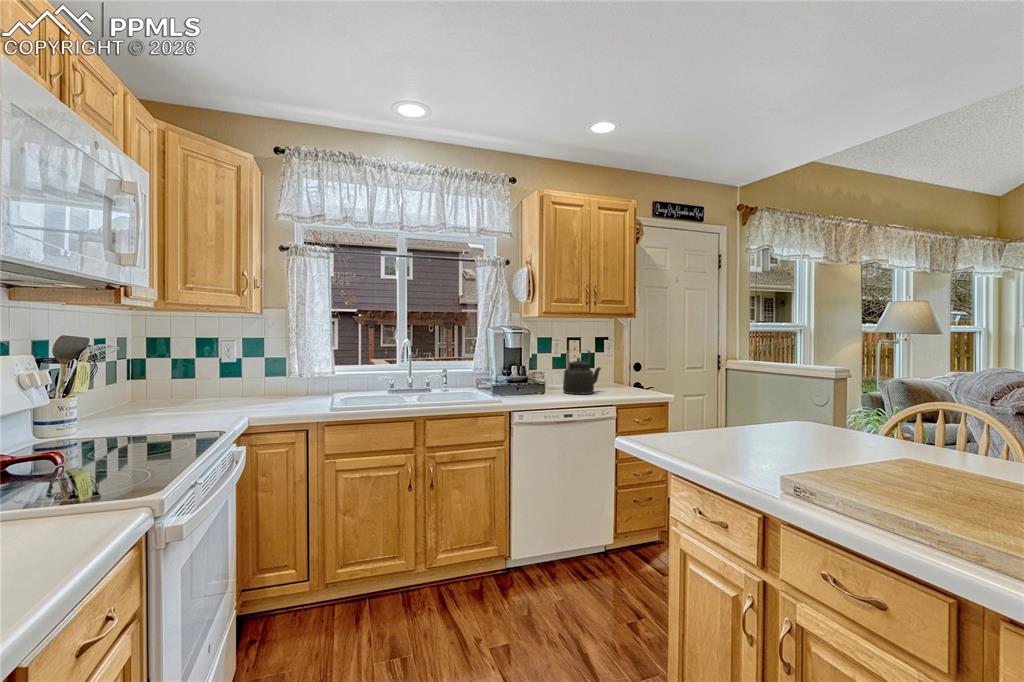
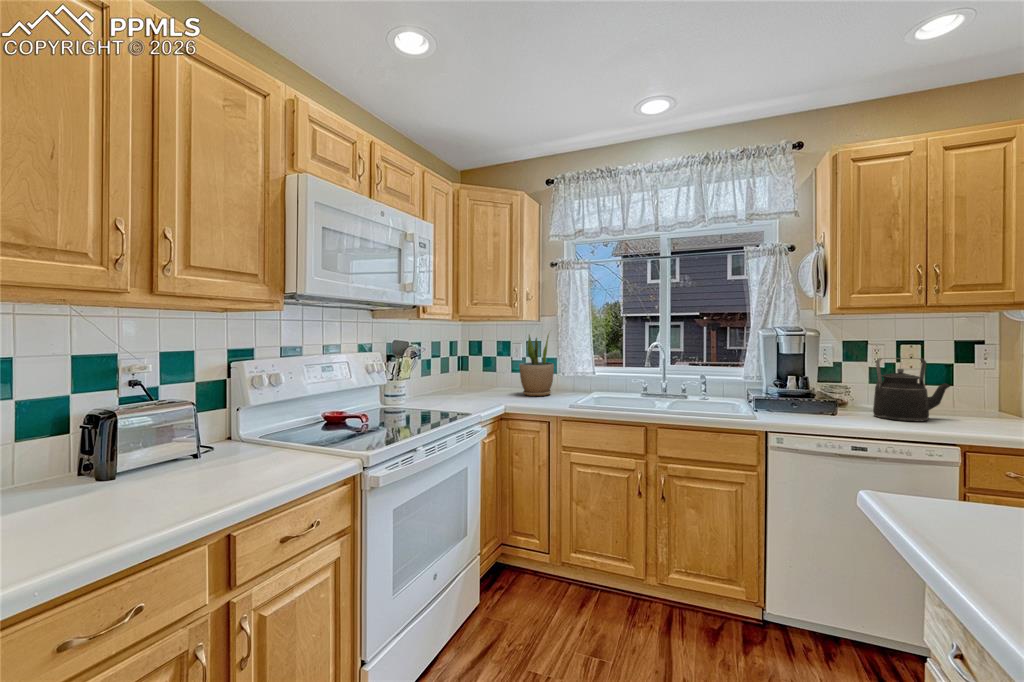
potted plant: none [244,324,290,404] -> present [519,334,554,396]

